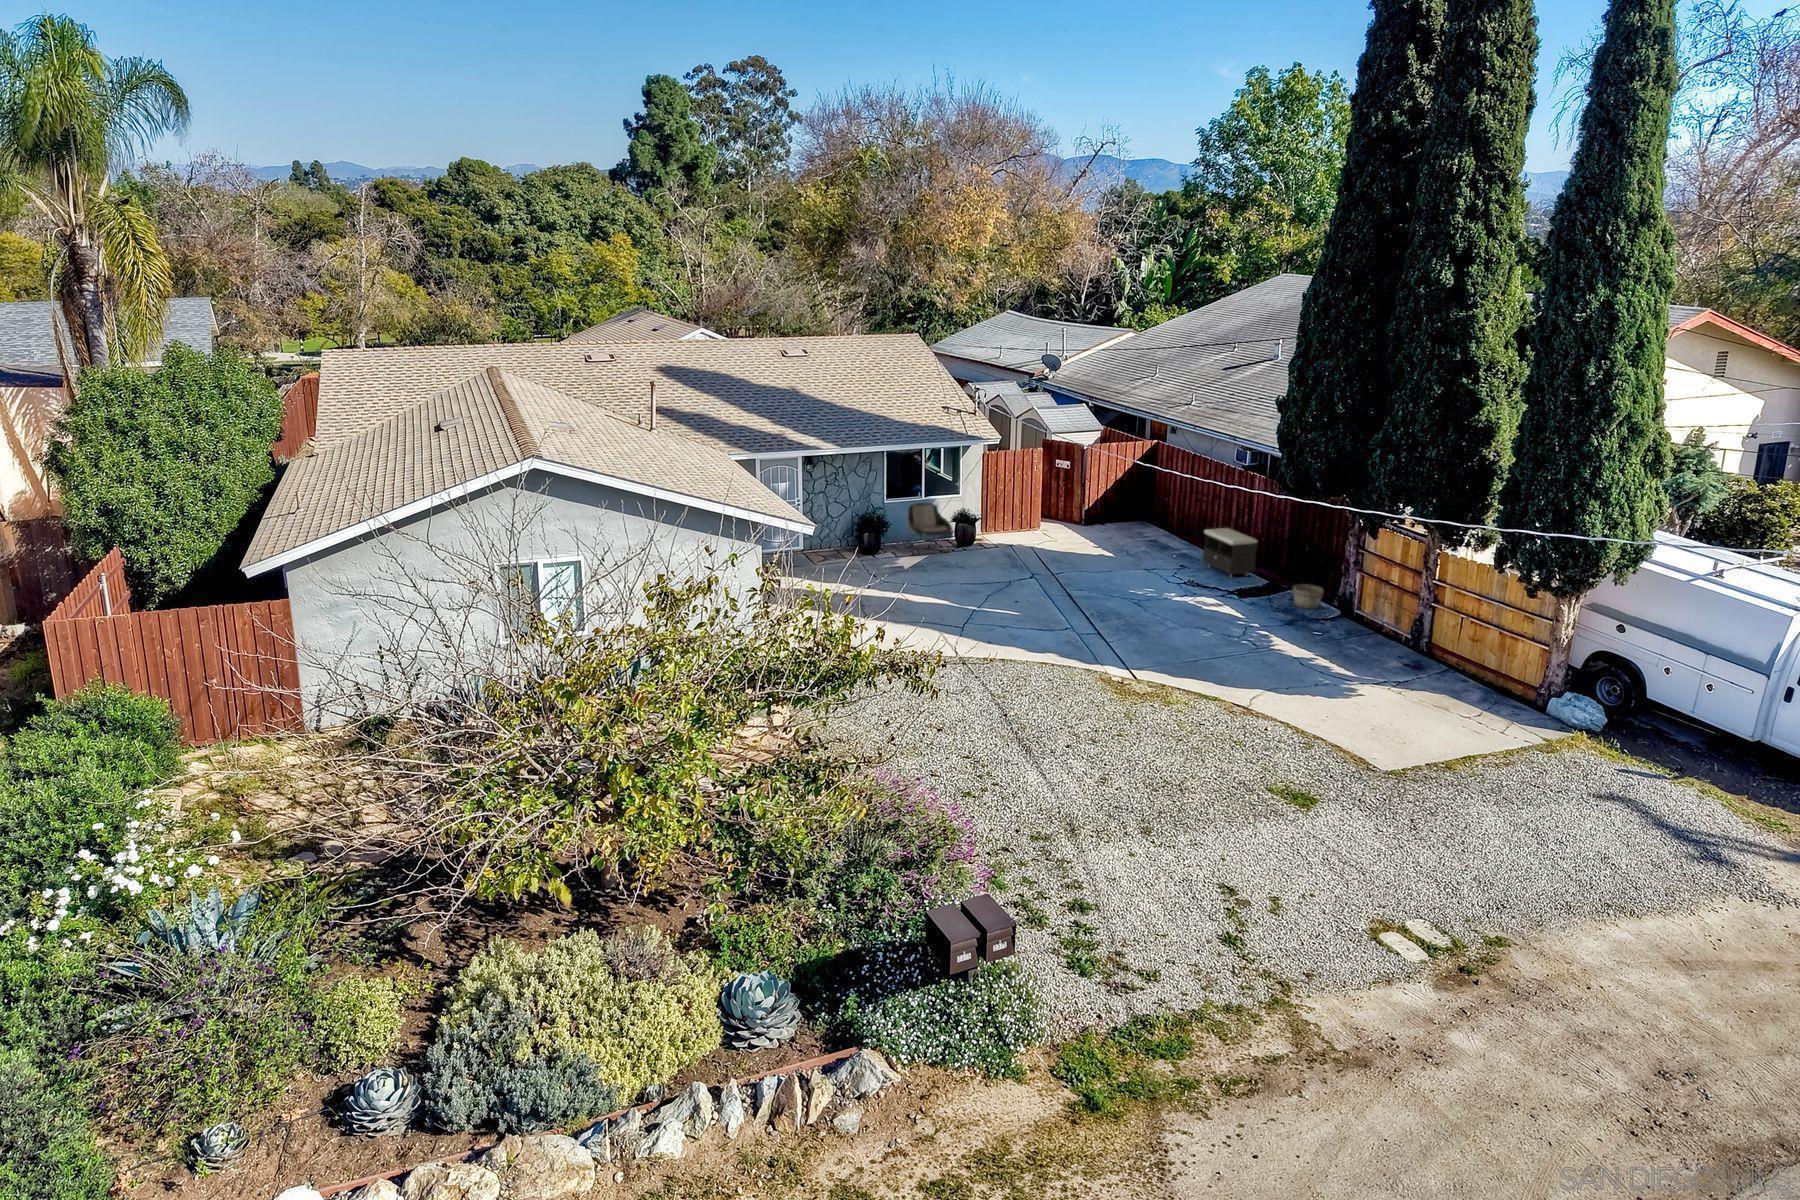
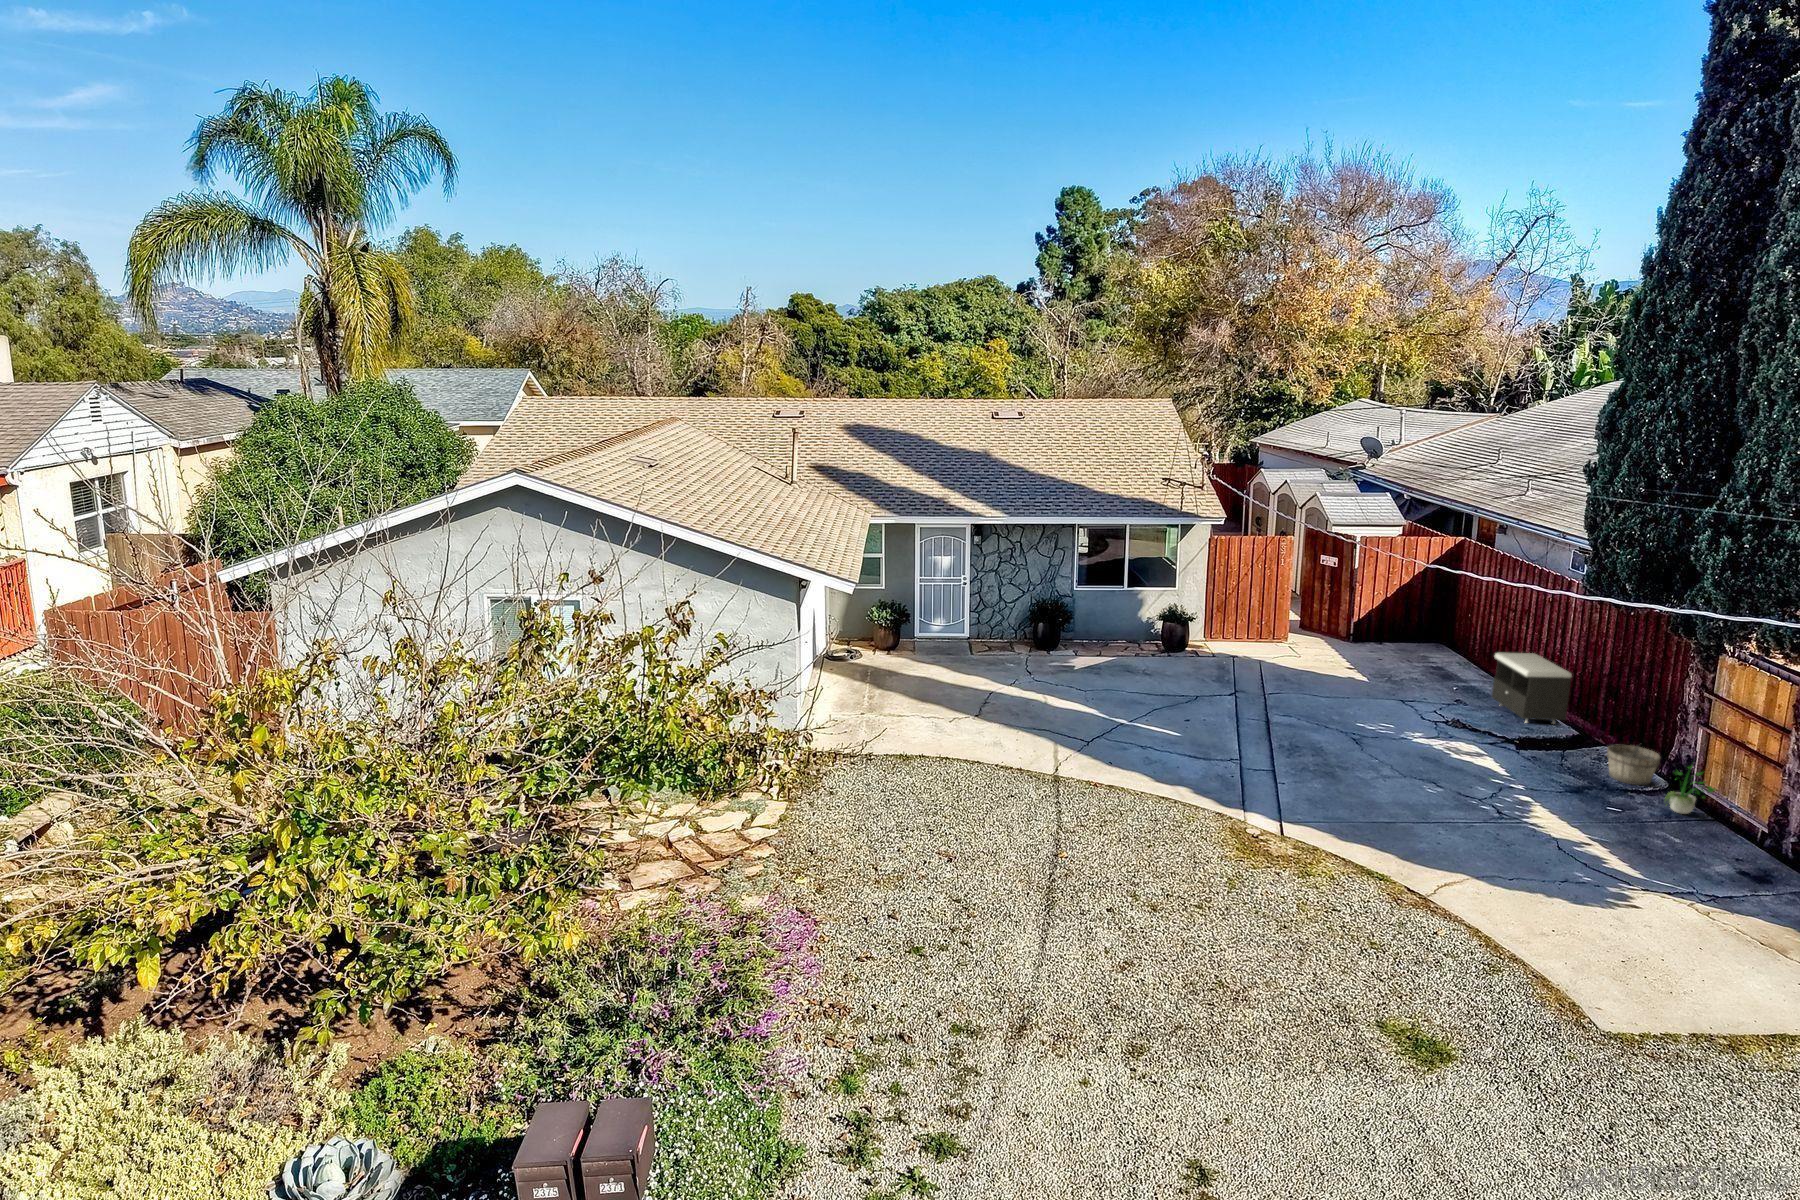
lounge chair: present [908,502,952,554] -> none [1097,592,1150,655]
potted plant: none [1333,586,1363,623] -> present [1665,767,1715,814]

